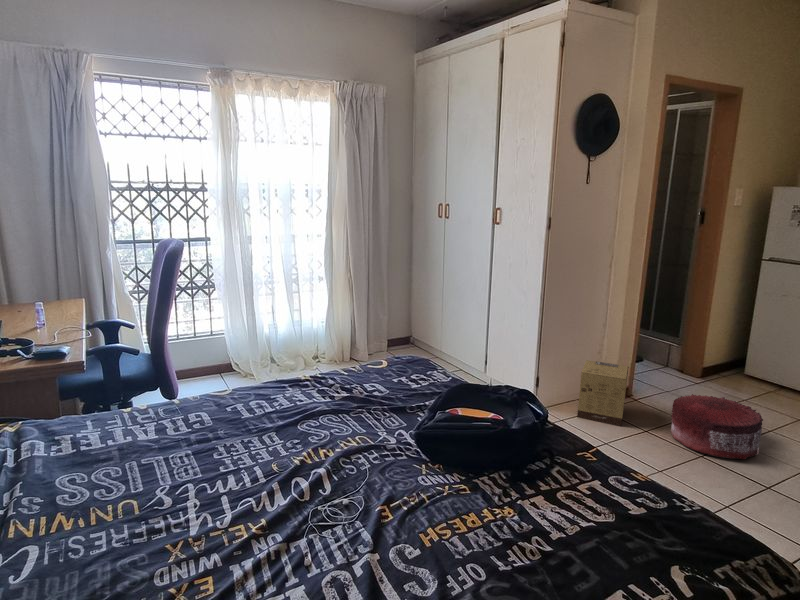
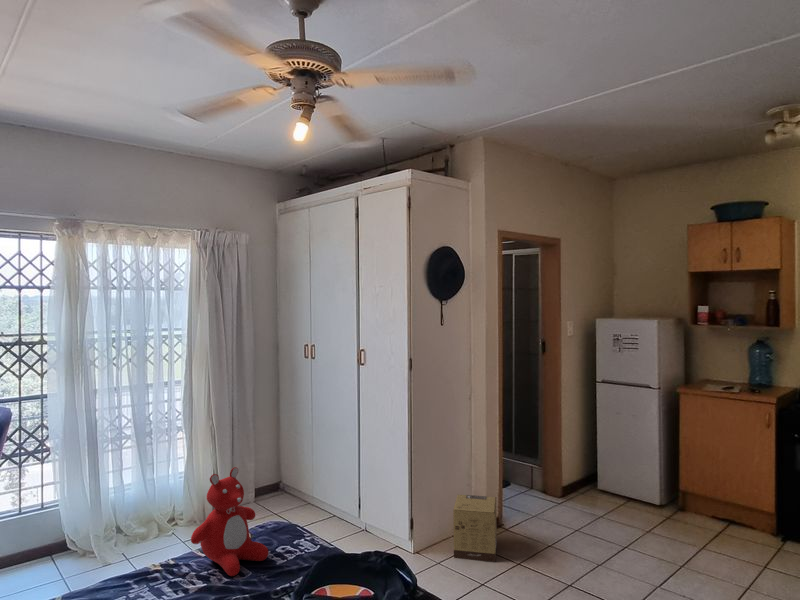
teddy bear: none [336,298,404,392] -> present [191,467,268,576]
pouf: present [671,394,763,459] -> none [538,519,615,584]

